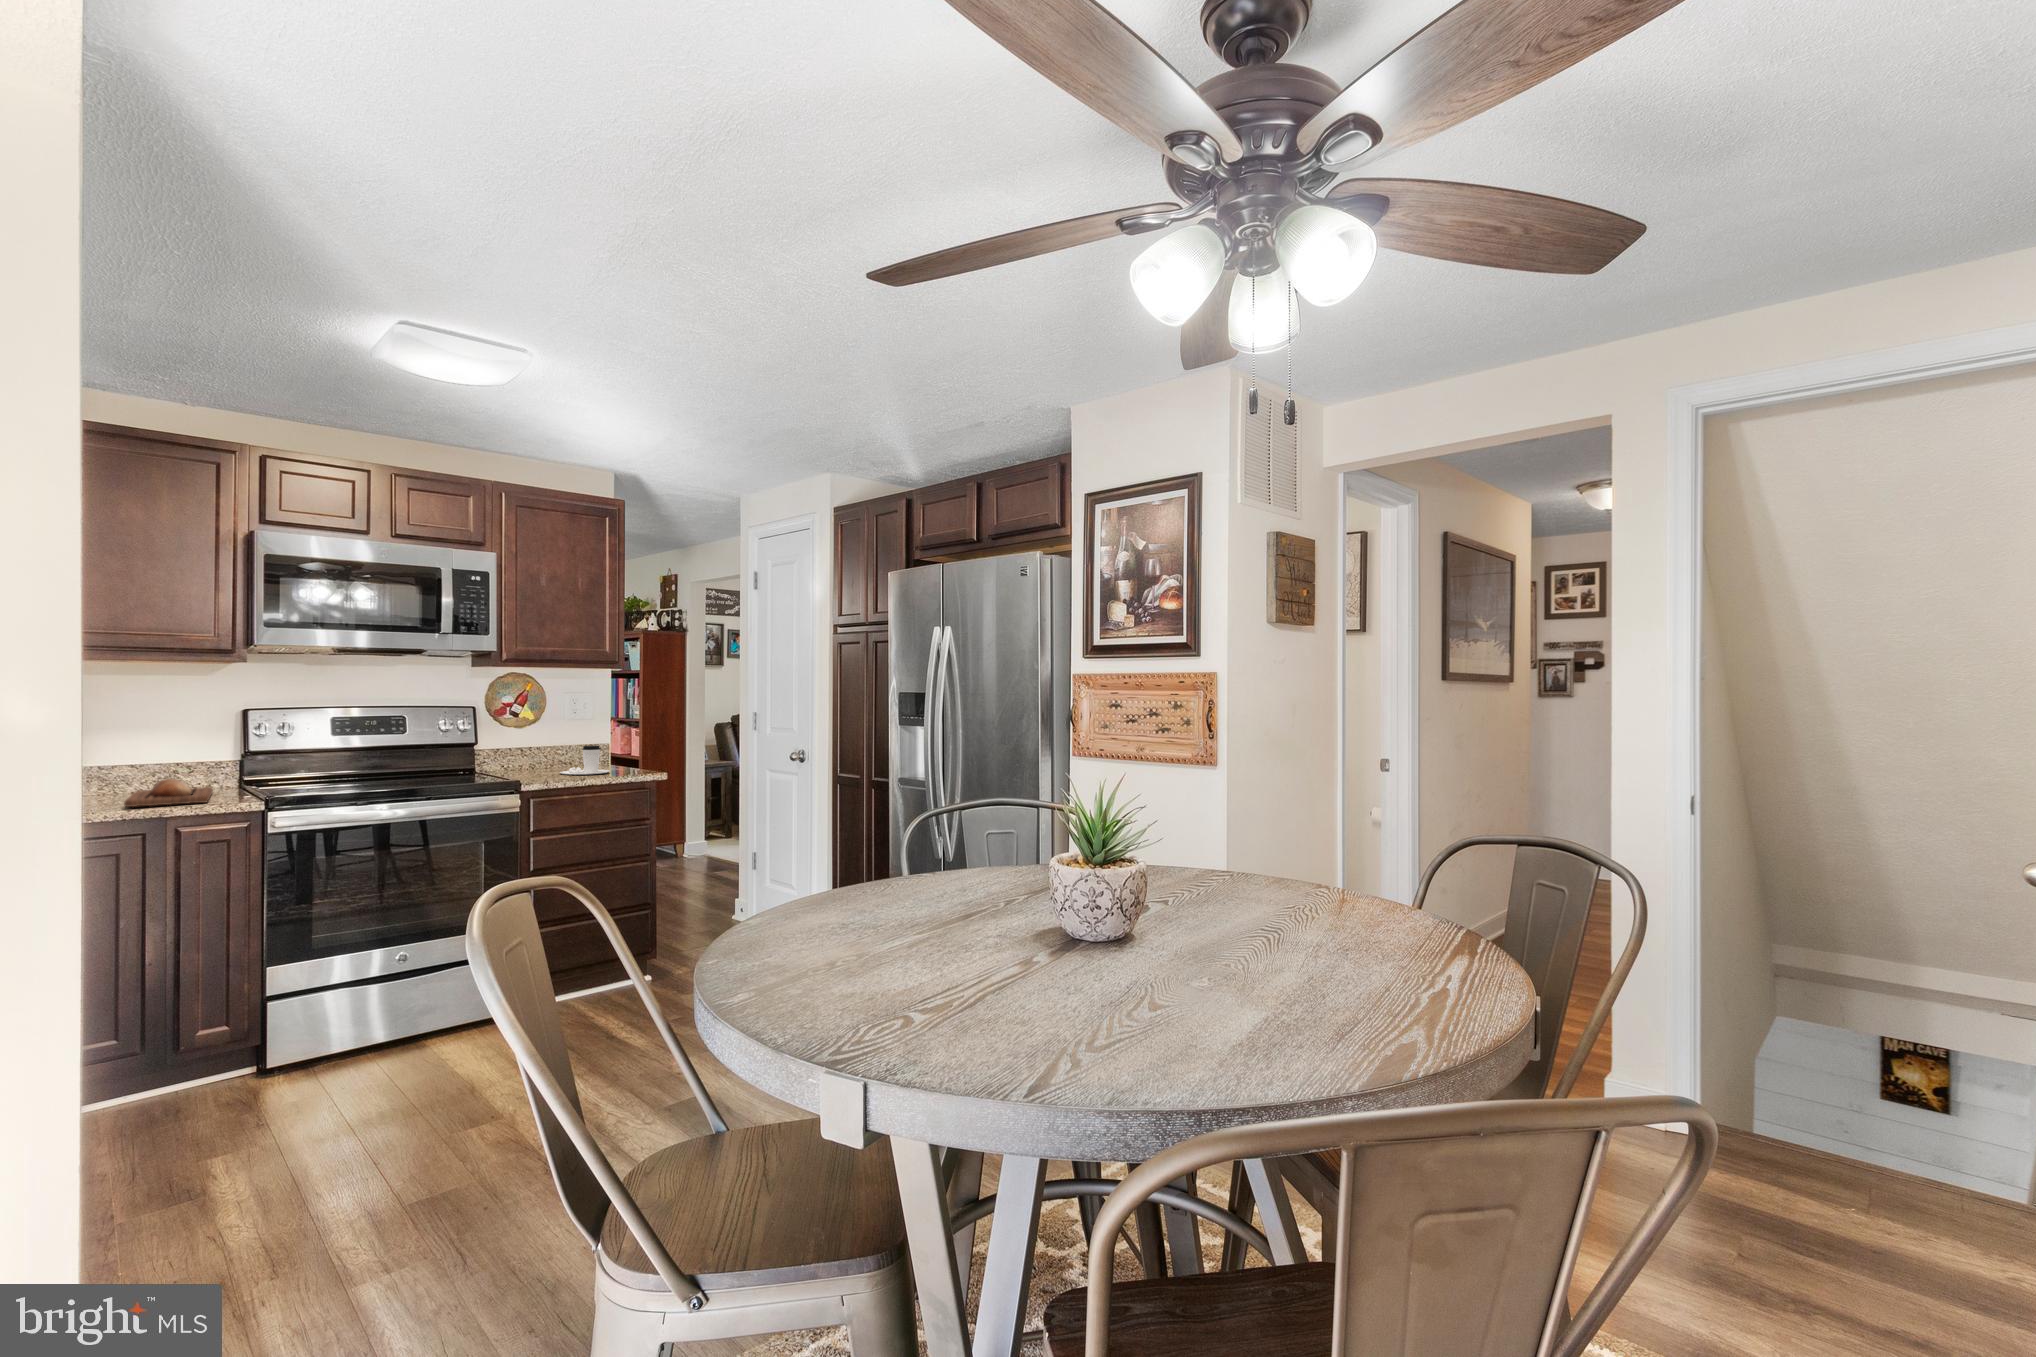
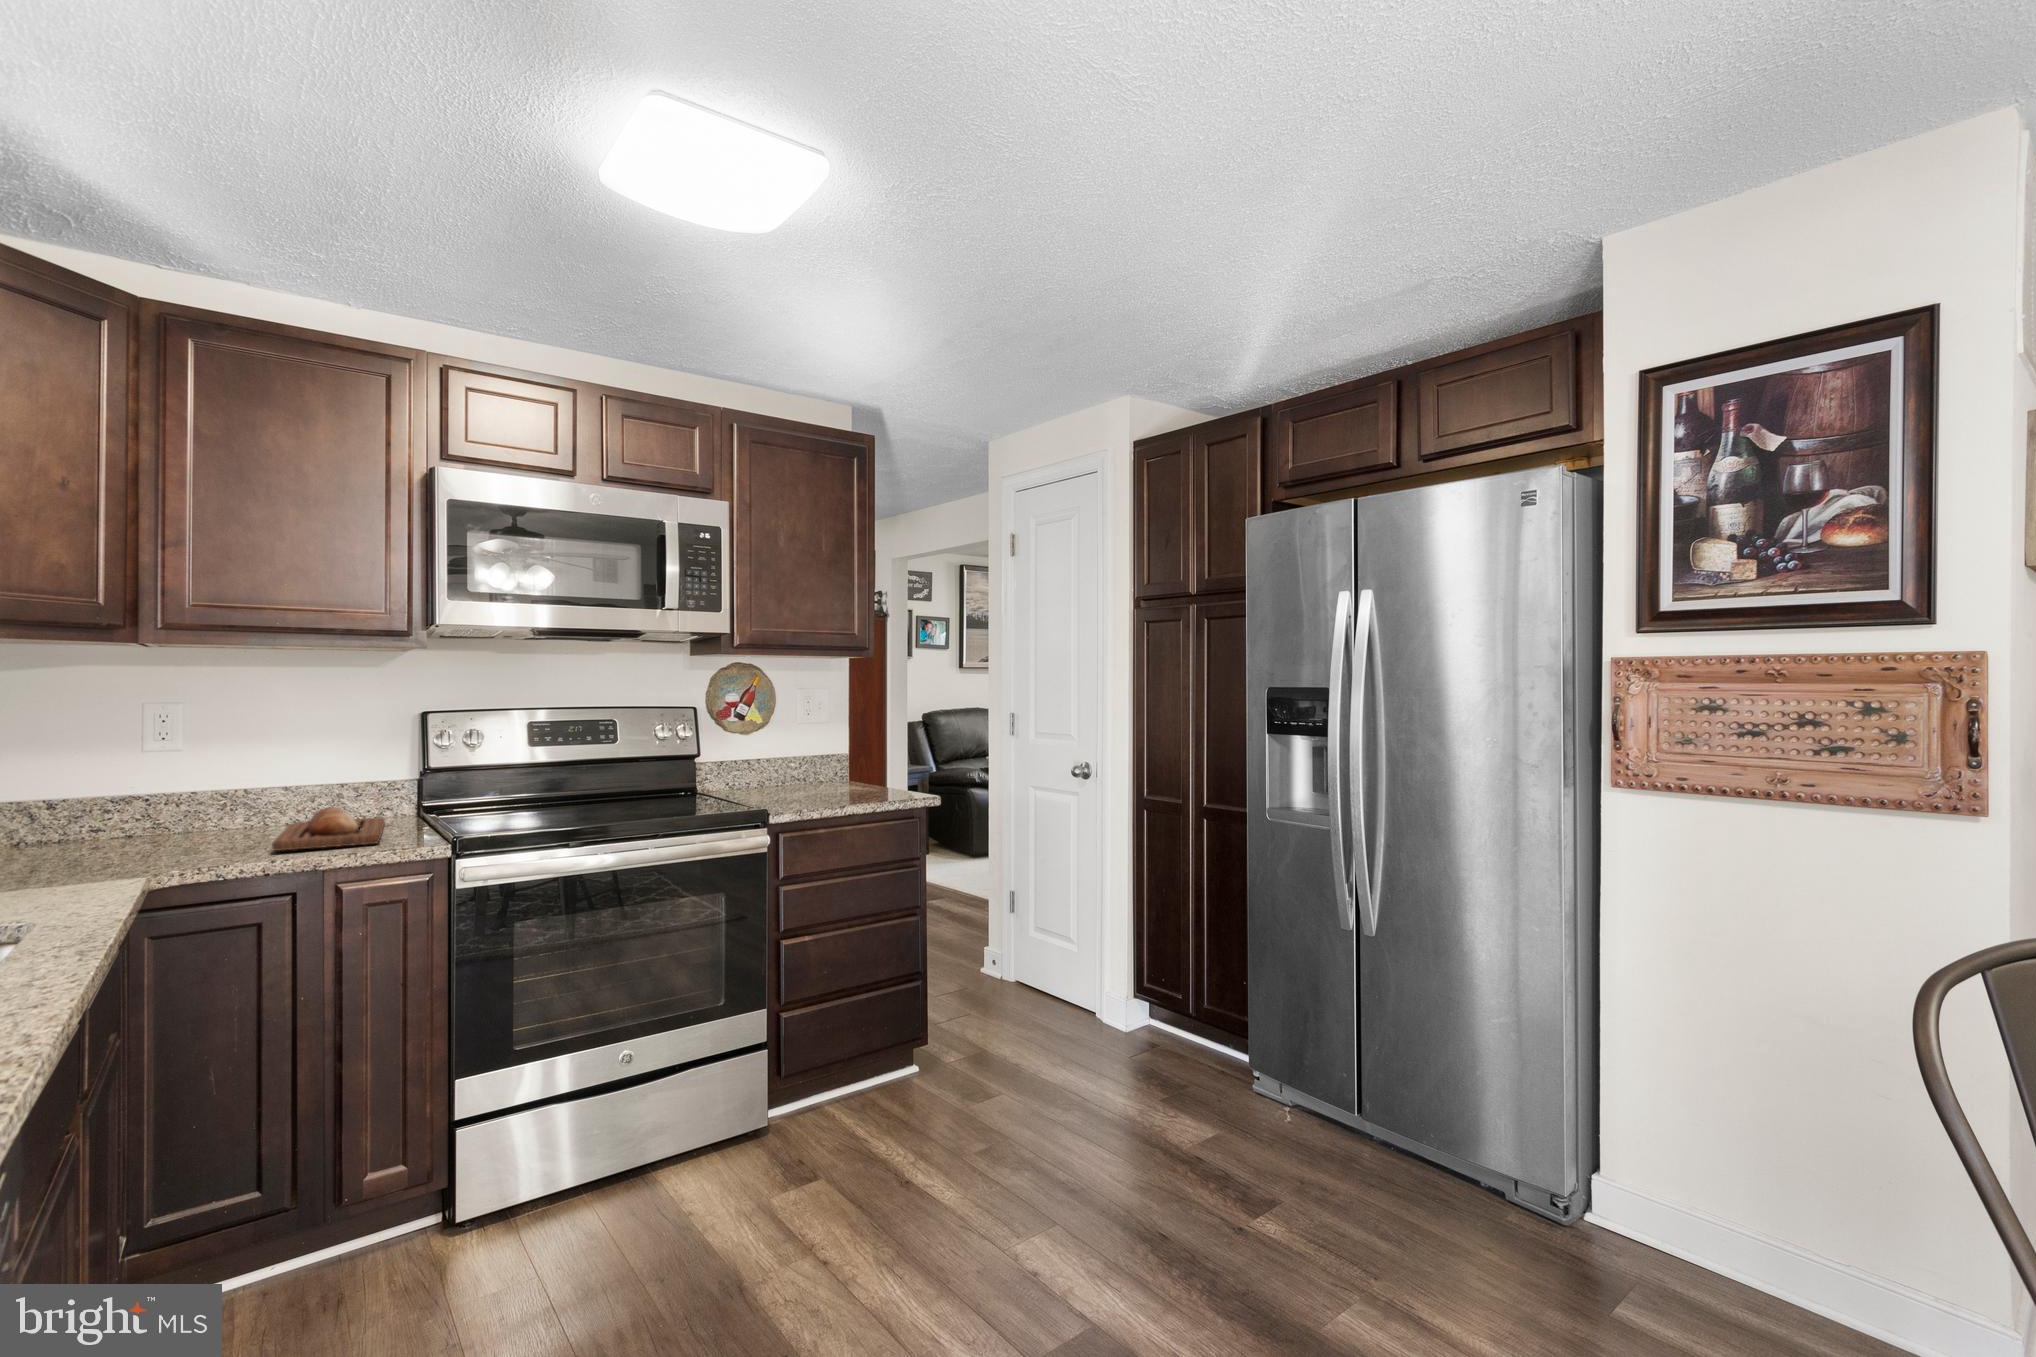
coffee cup: present [560,746,609,775] -> none [804,760,866,800]

